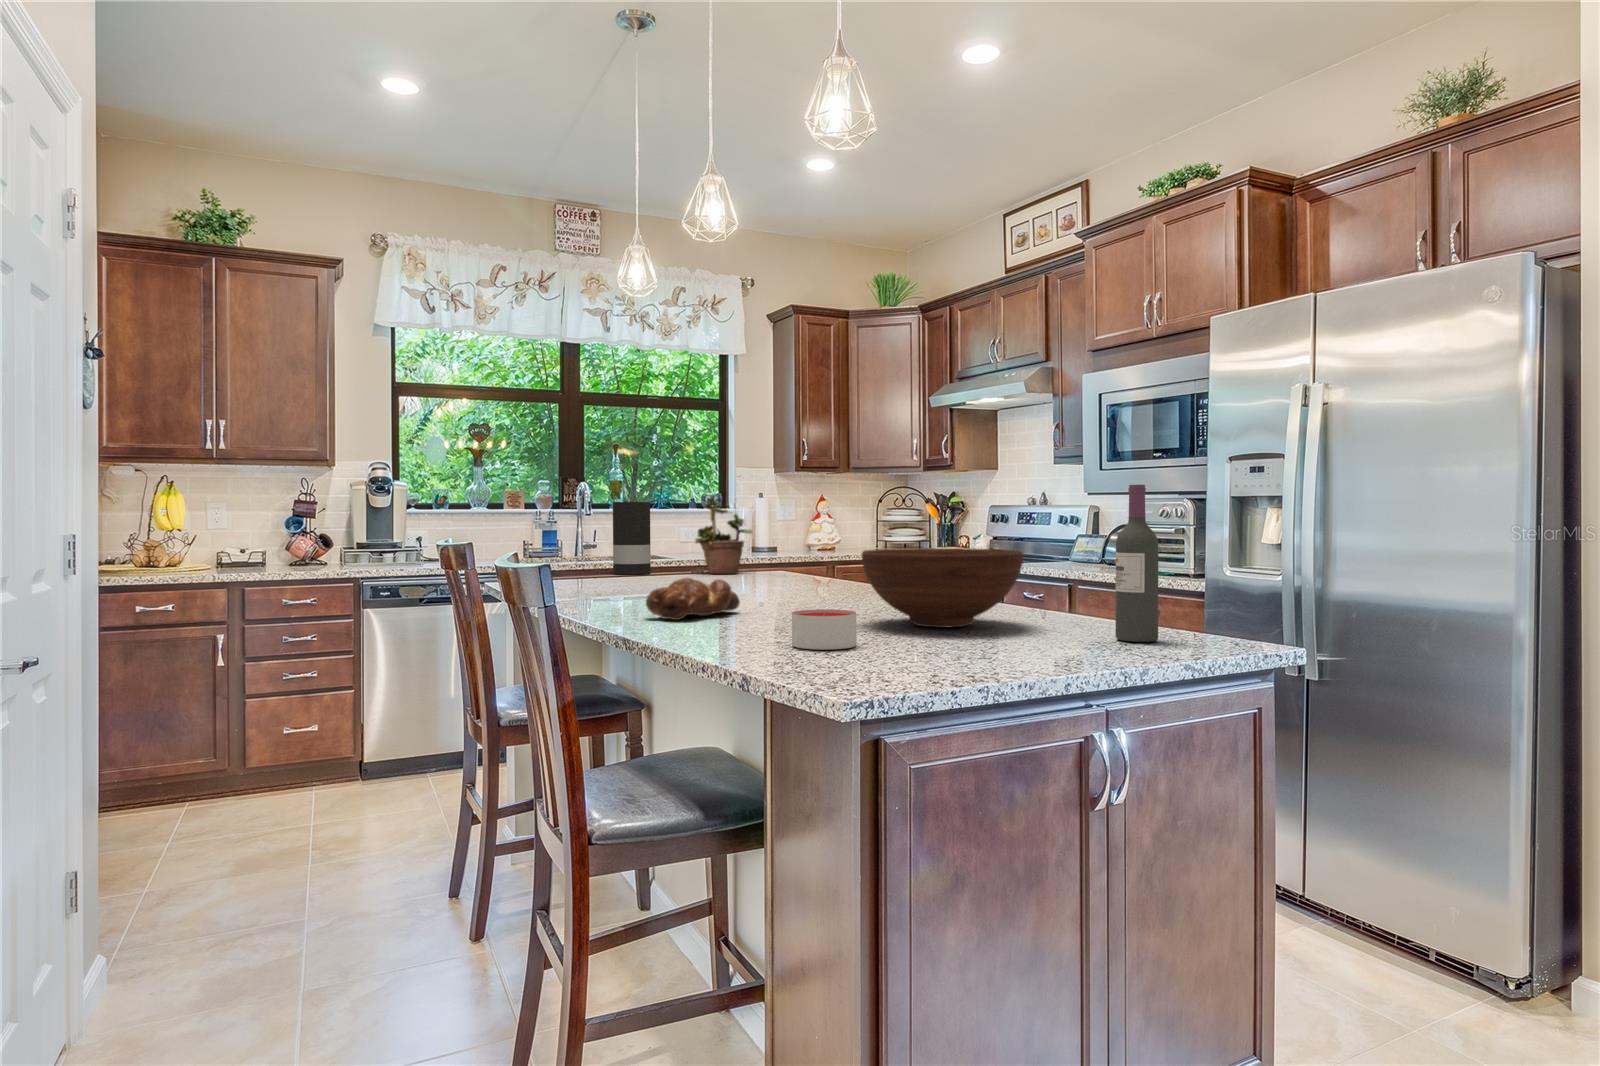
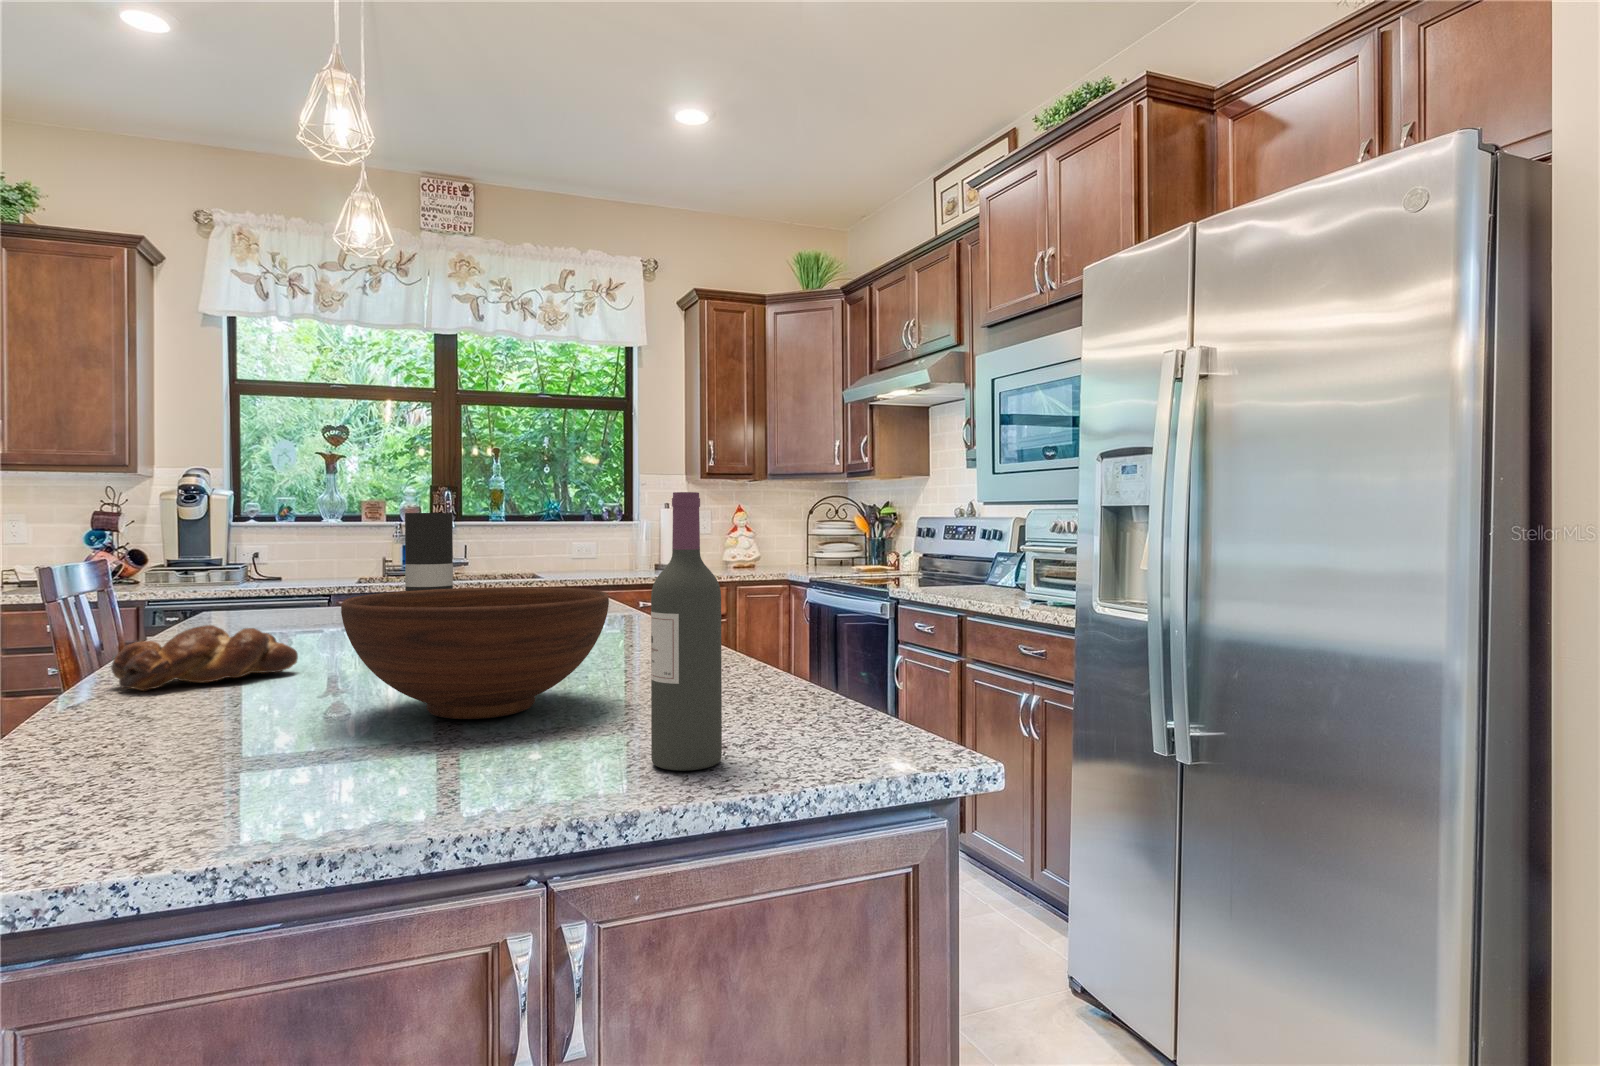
potted plant: present [695,497,752,574] -> none [494,499,571,600]
candle: present [792,609,857,650] -> none [47,700,188,783]

